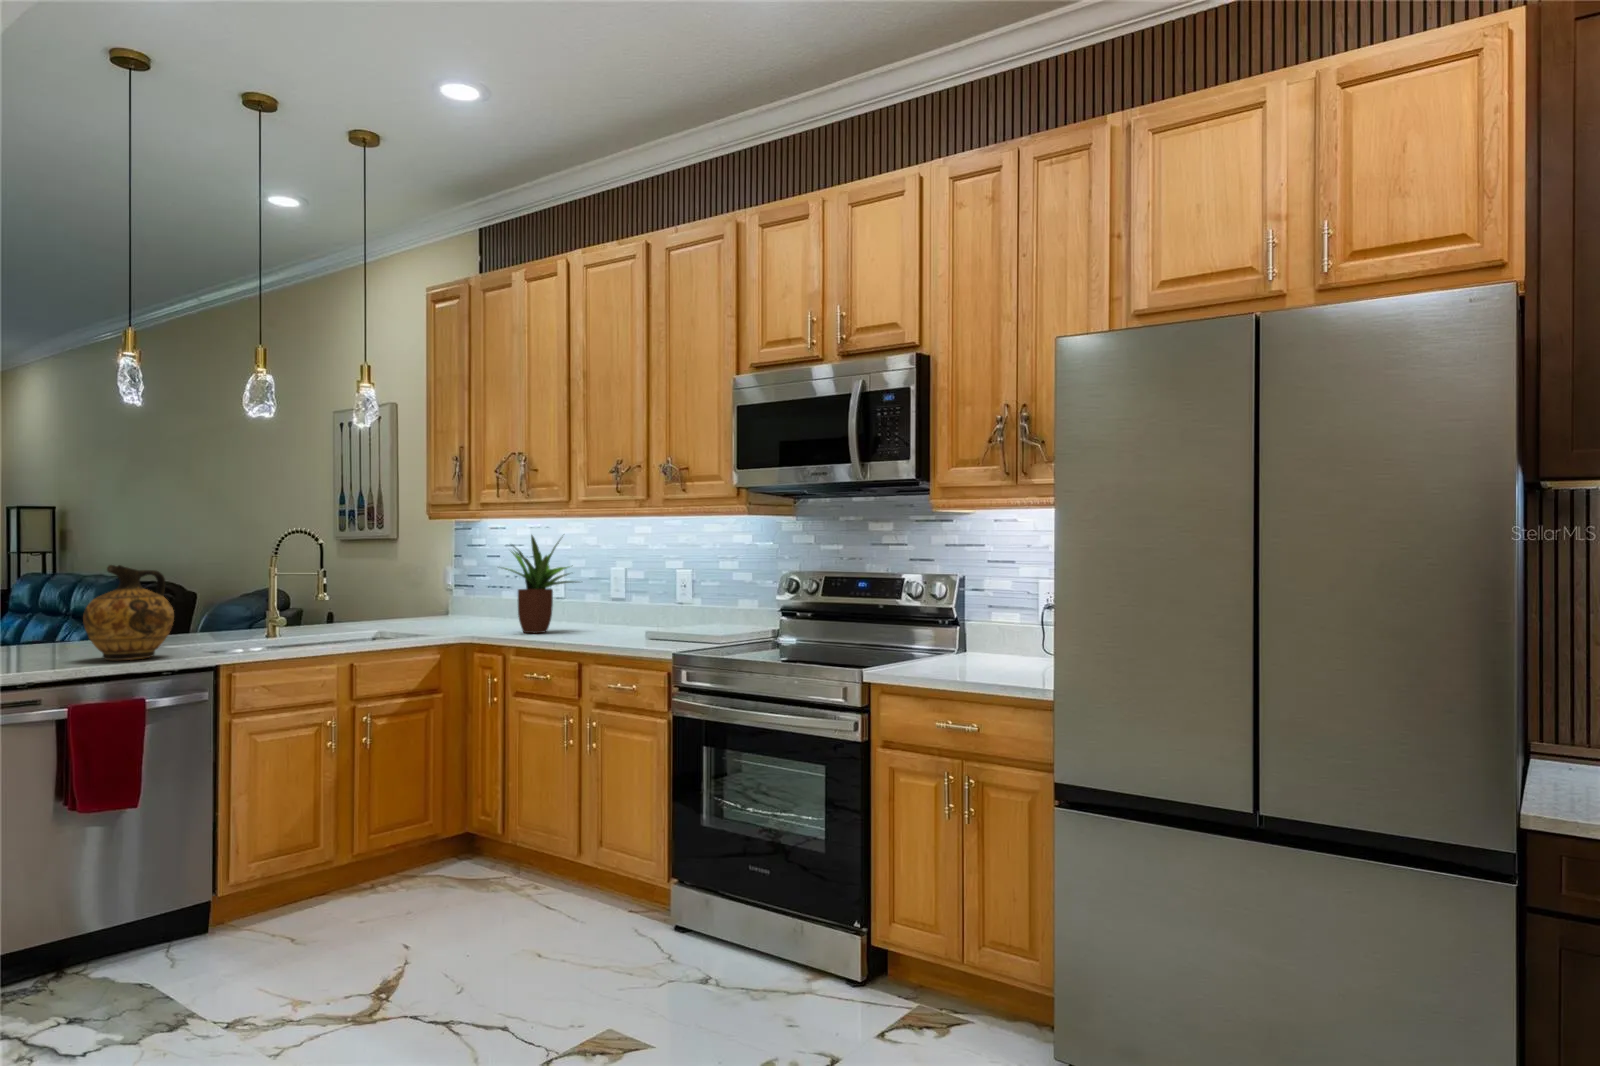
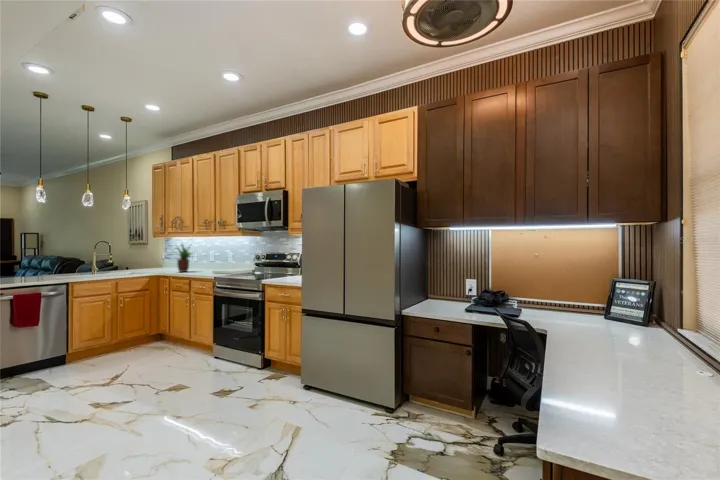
ceramic jug: present [83,565,174,660] -> none [23,251,55,281]

